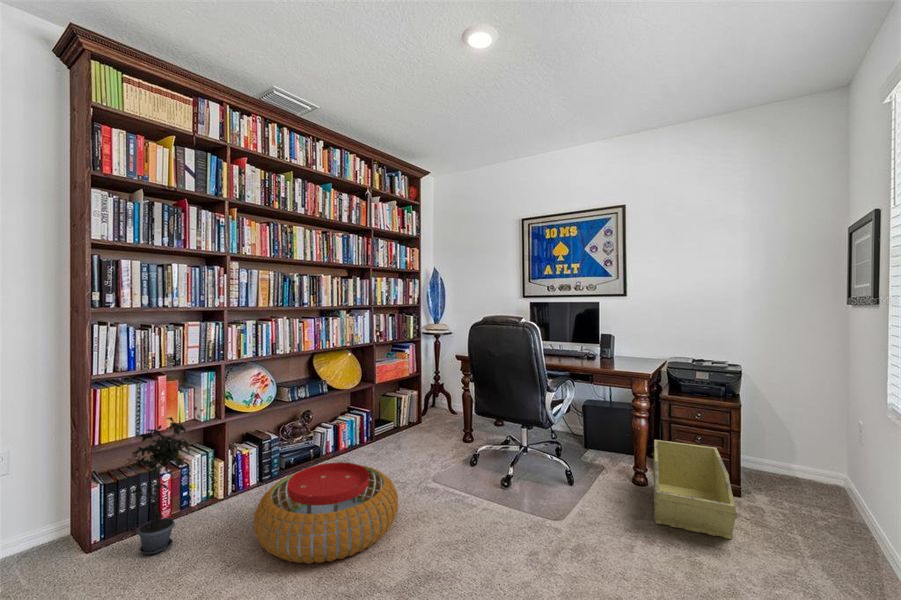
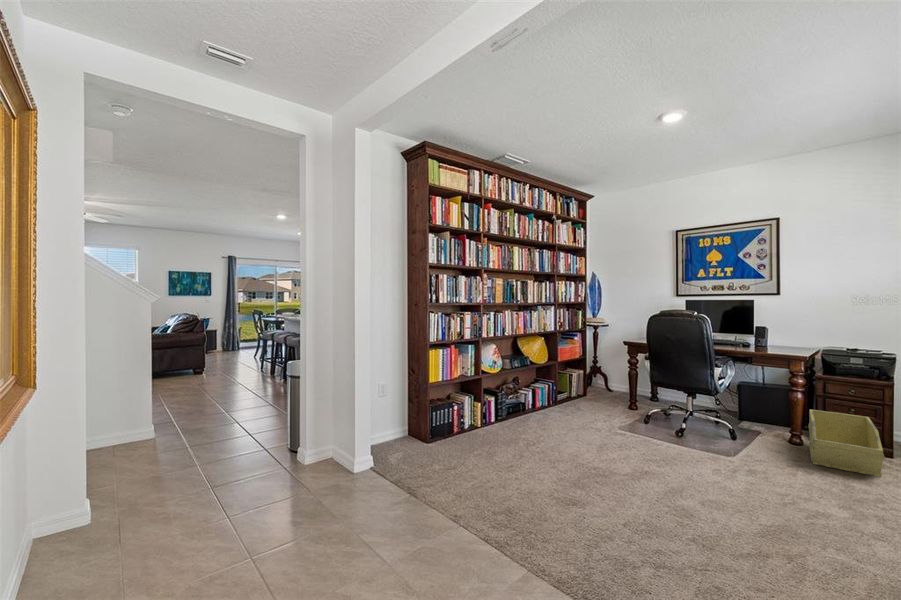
potted plant: present [125,417,190,554] -> none [451,369,490,447]
pouf: present [254,462,398,564] -> none [520,407,612,460]

